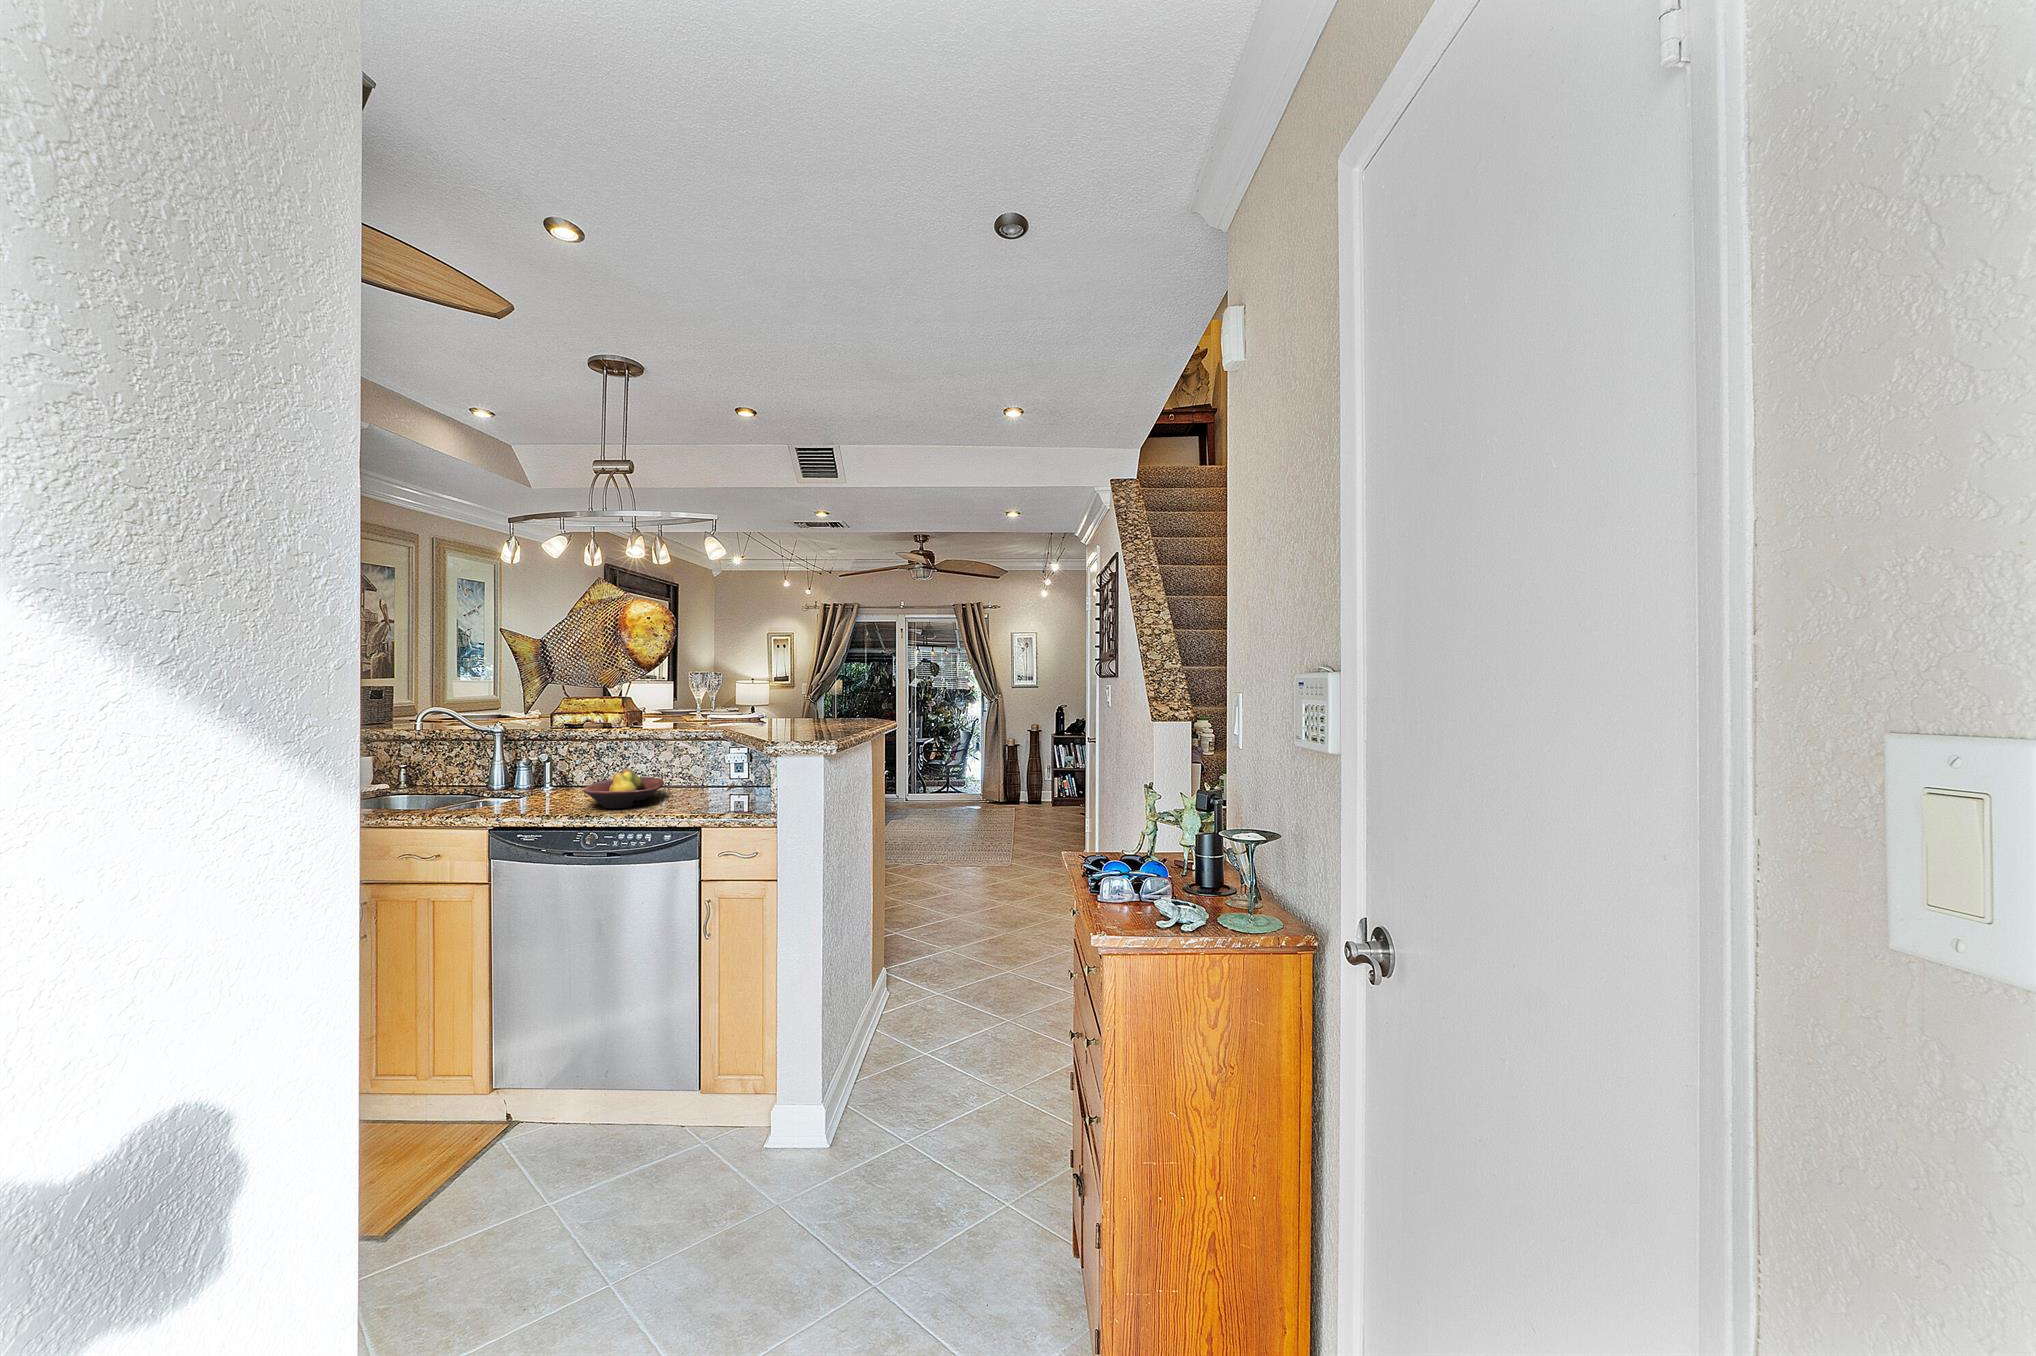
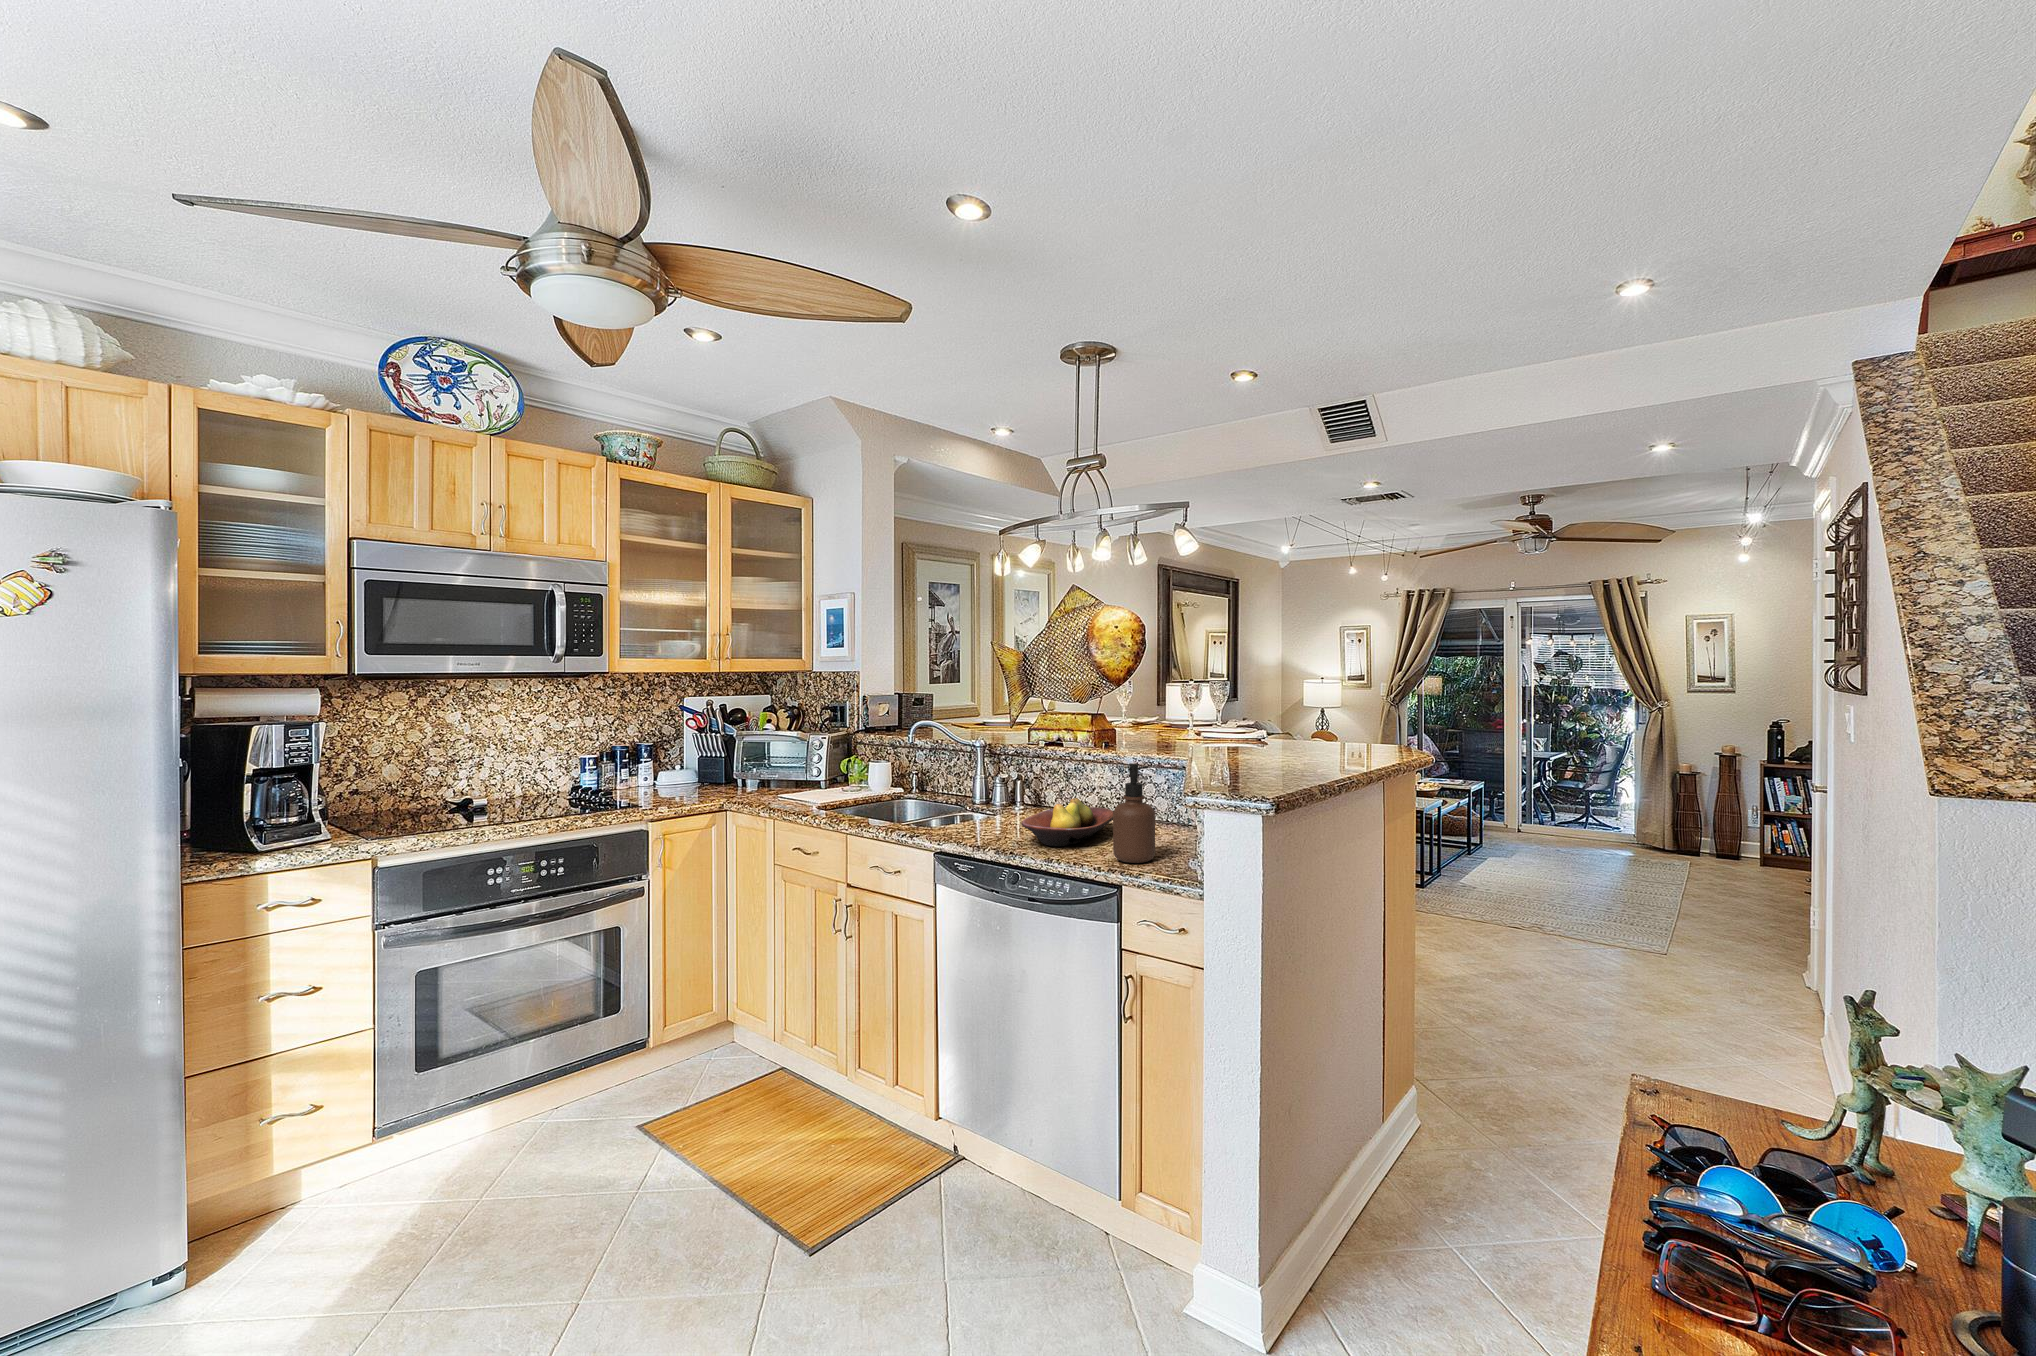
soap dispenser: none [683,730,719,810] -> present [1113,764,1155,863]

